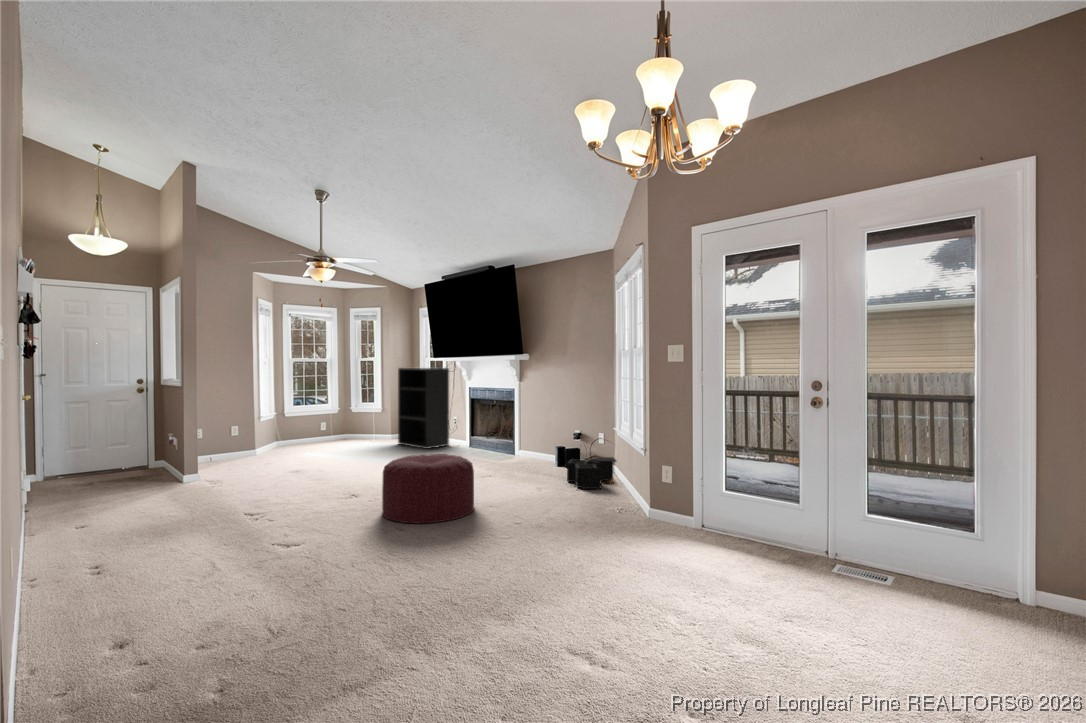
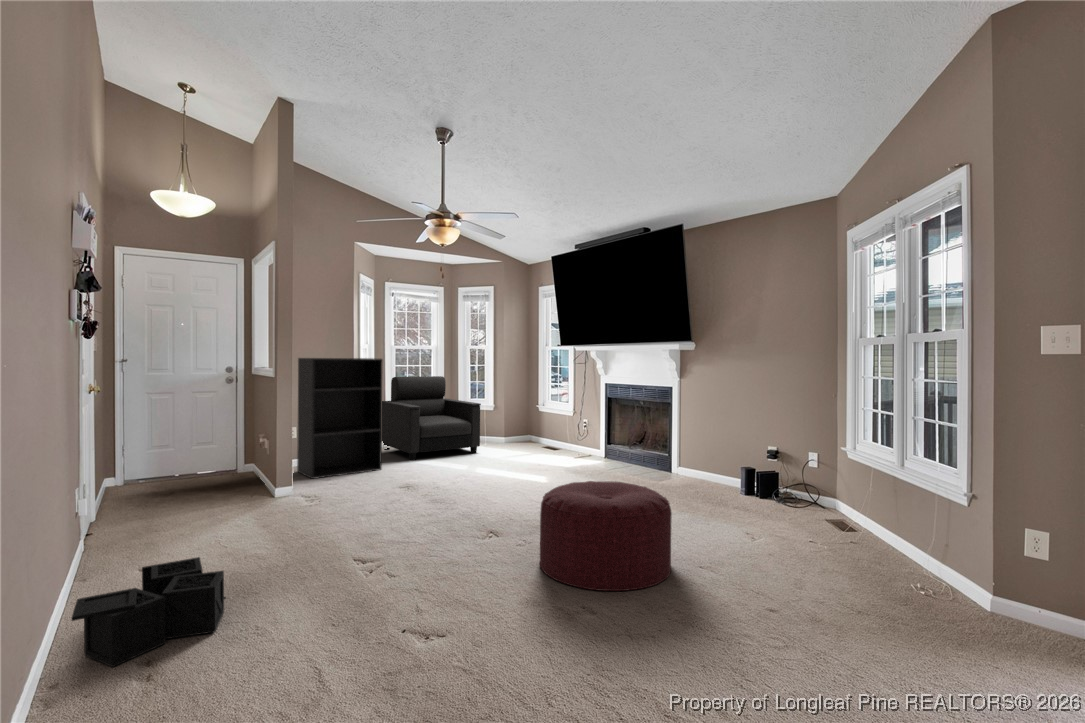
bookshelf: present [398,368,449,449] -> present [297,358,383,479]
armchair: none [280,383,368,453] -> present [382,376,481,460]
storage bin: present [567,457,616,489] -> present [72,557,226,667]

